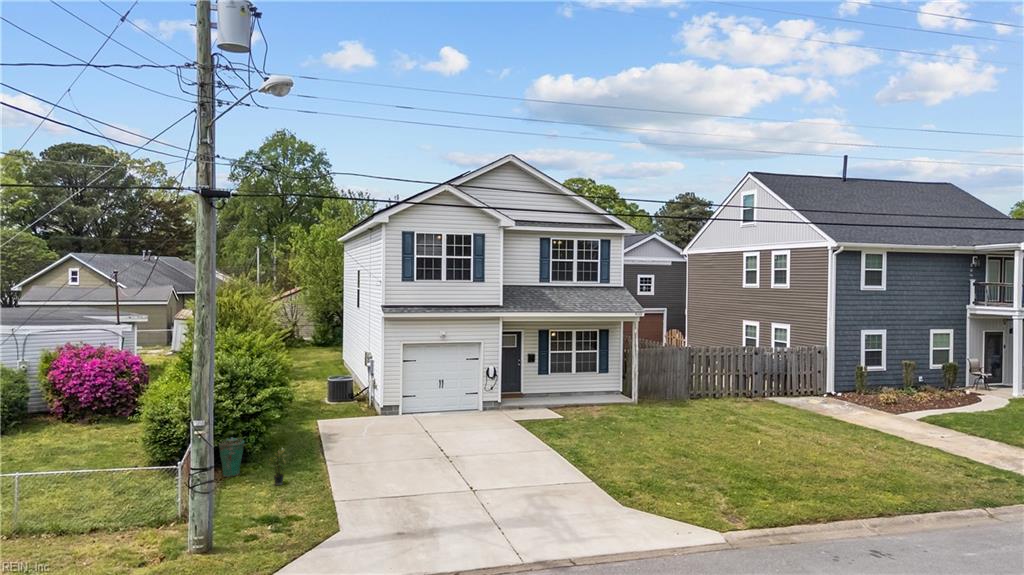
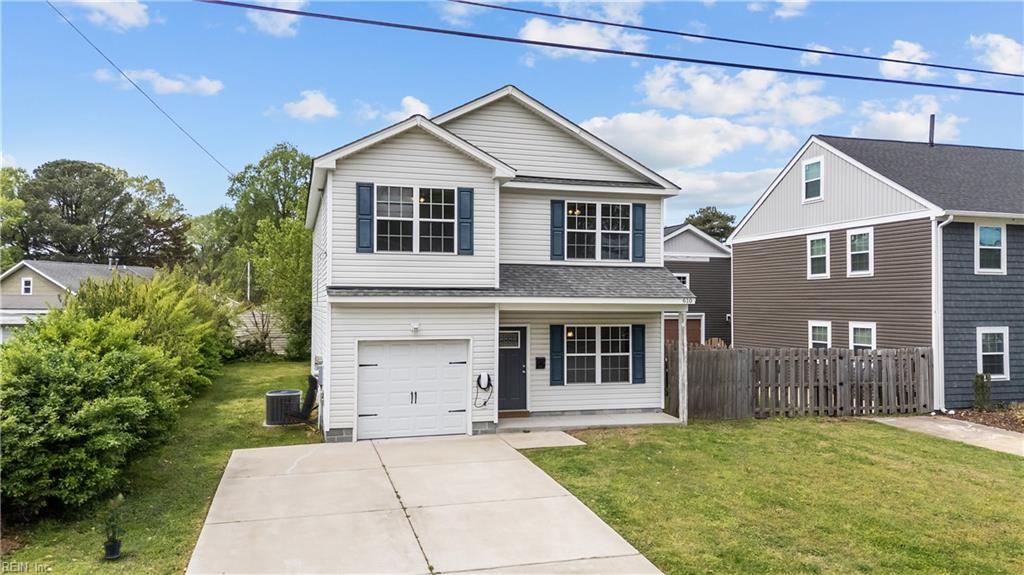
lounge chair: none [344,367,373,409] -> present [282,375,318,432]
trash can: present [219,437,244,477] -> none [21,476,69,543]

